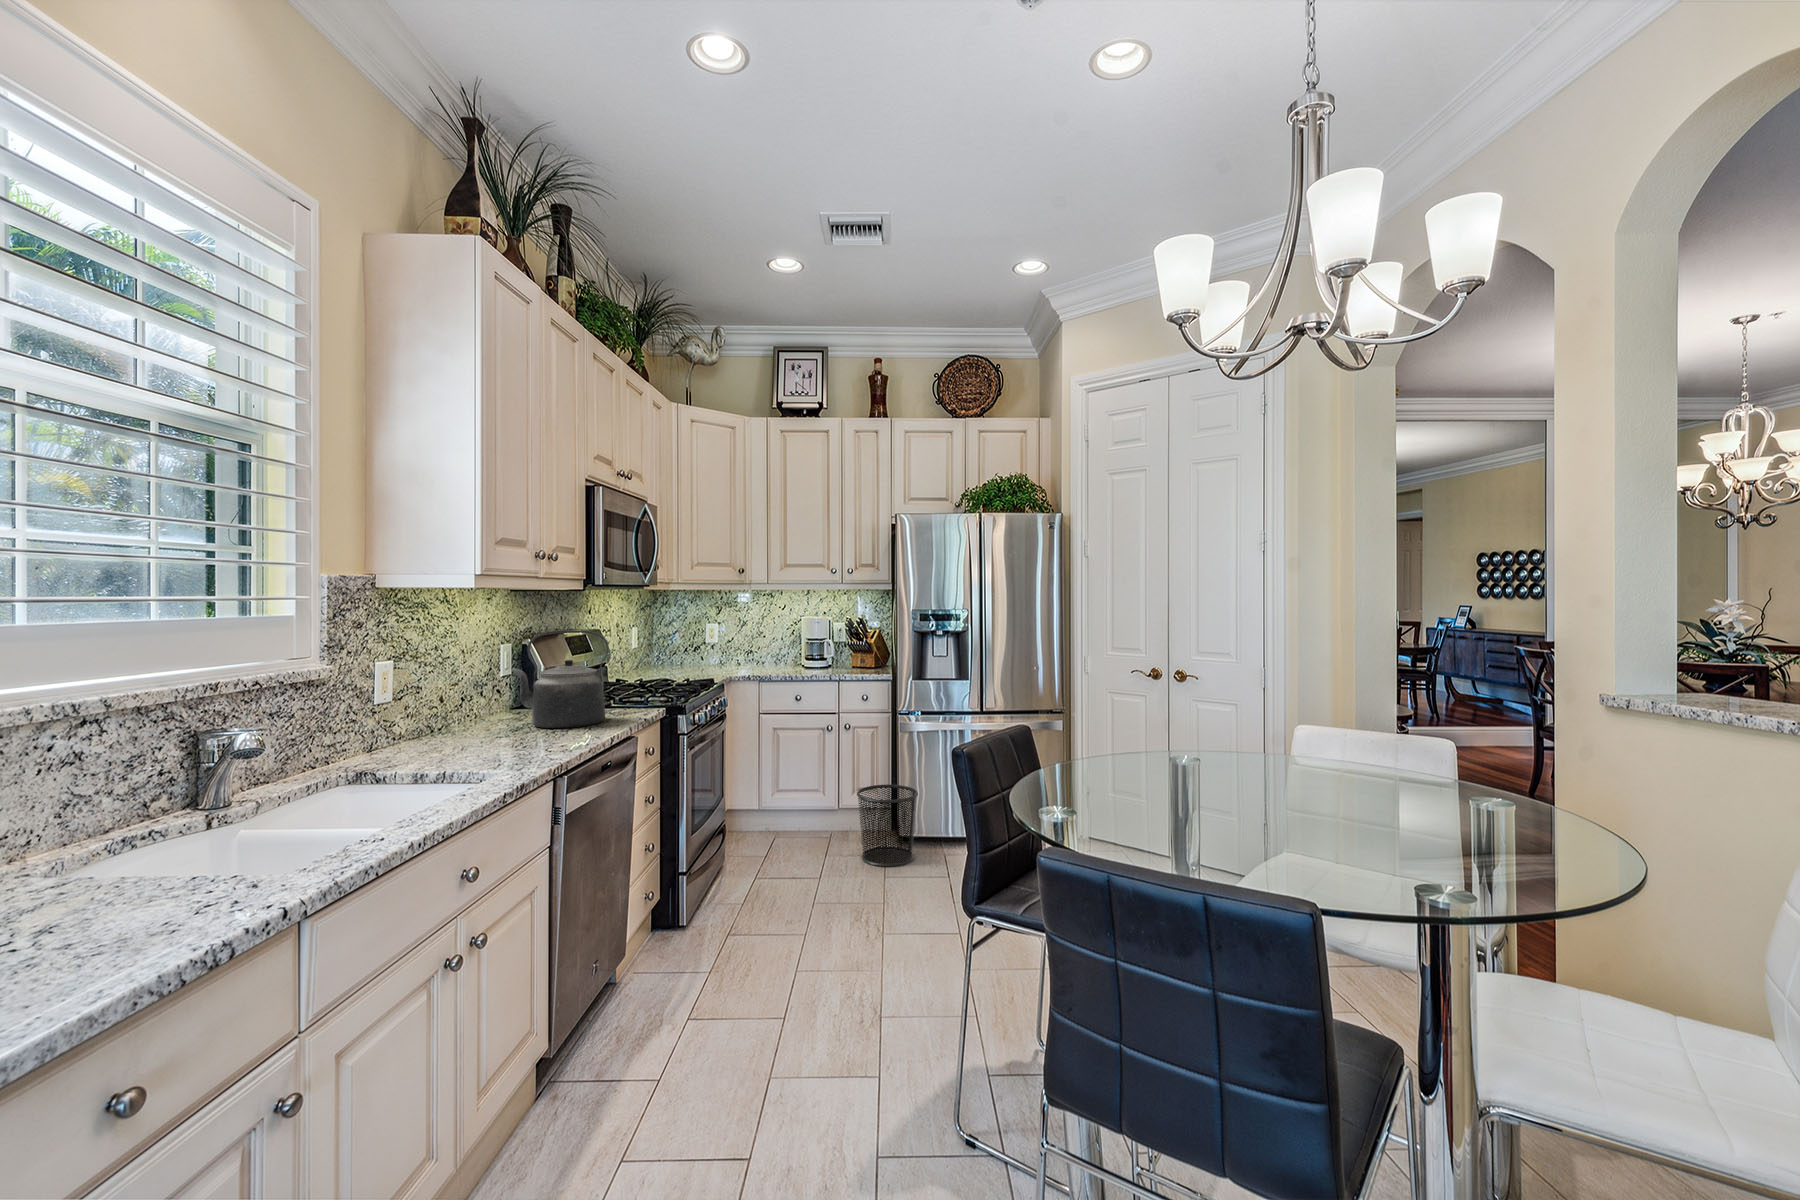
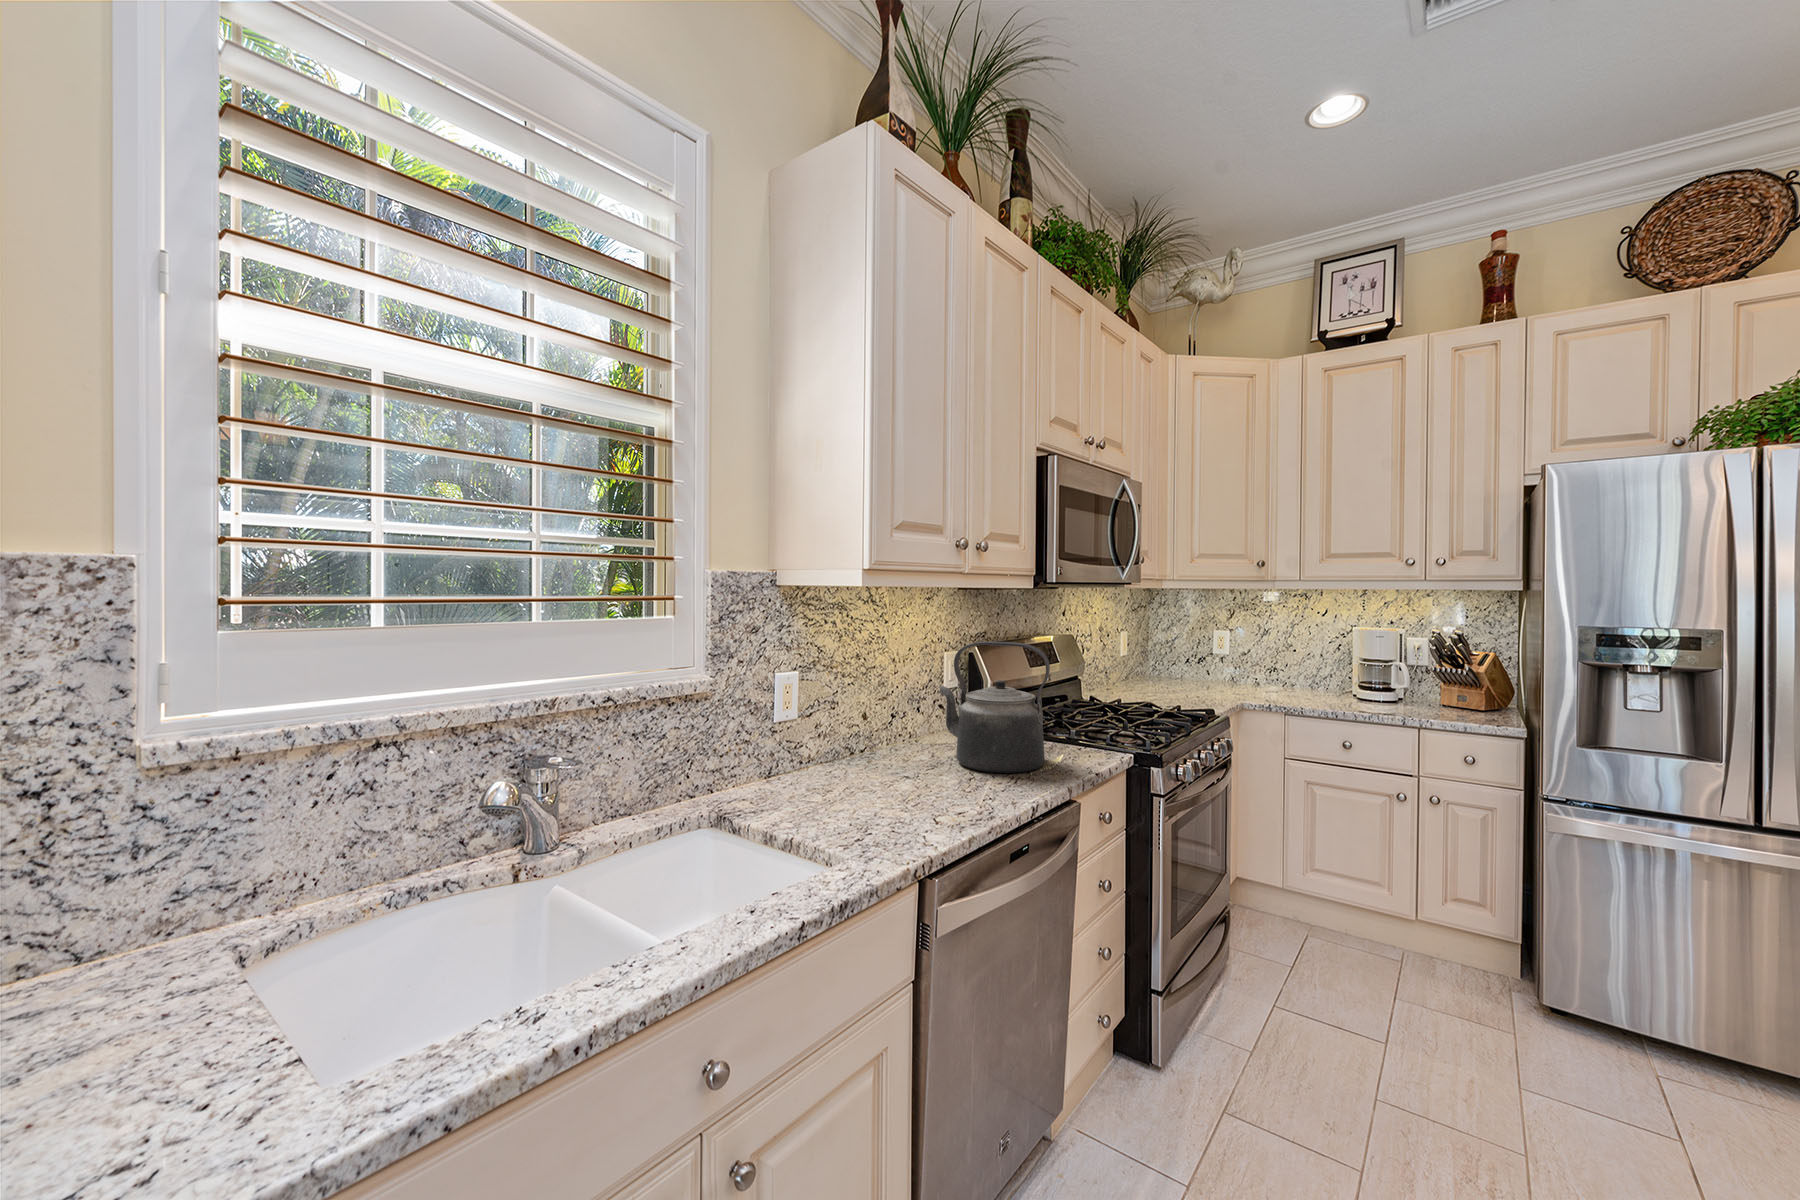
waste bin: present [857,785,918,867] -> none [1455,903,1598,1065]

